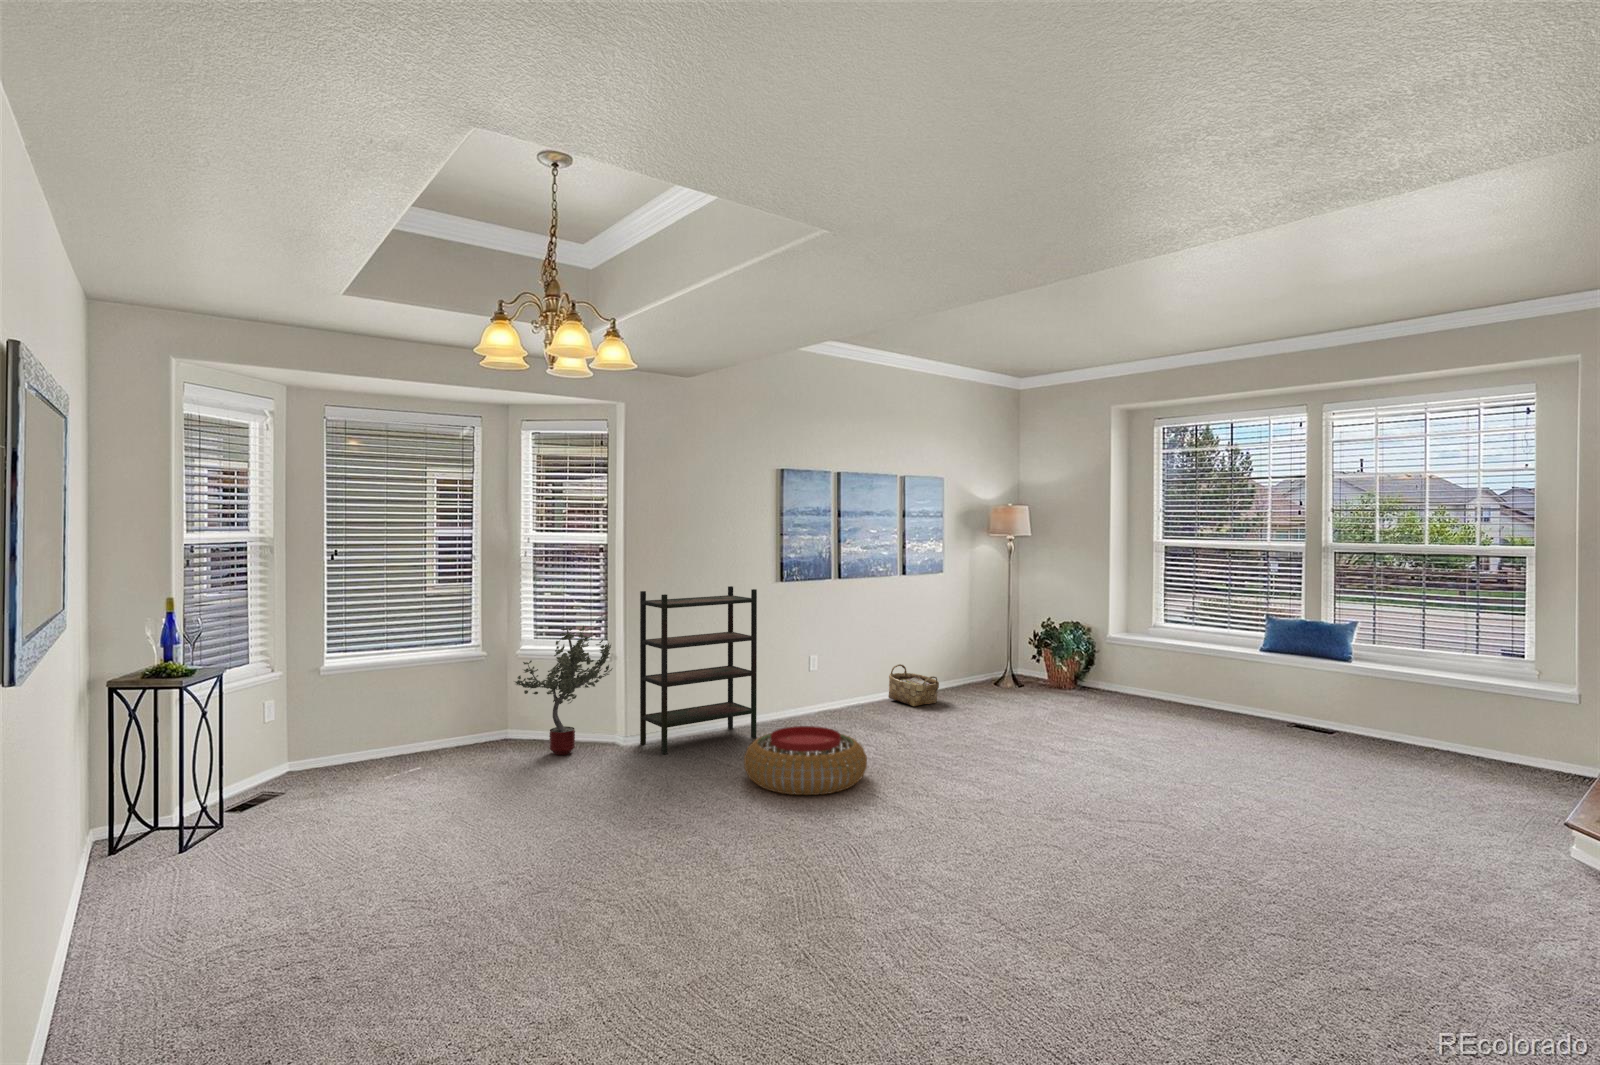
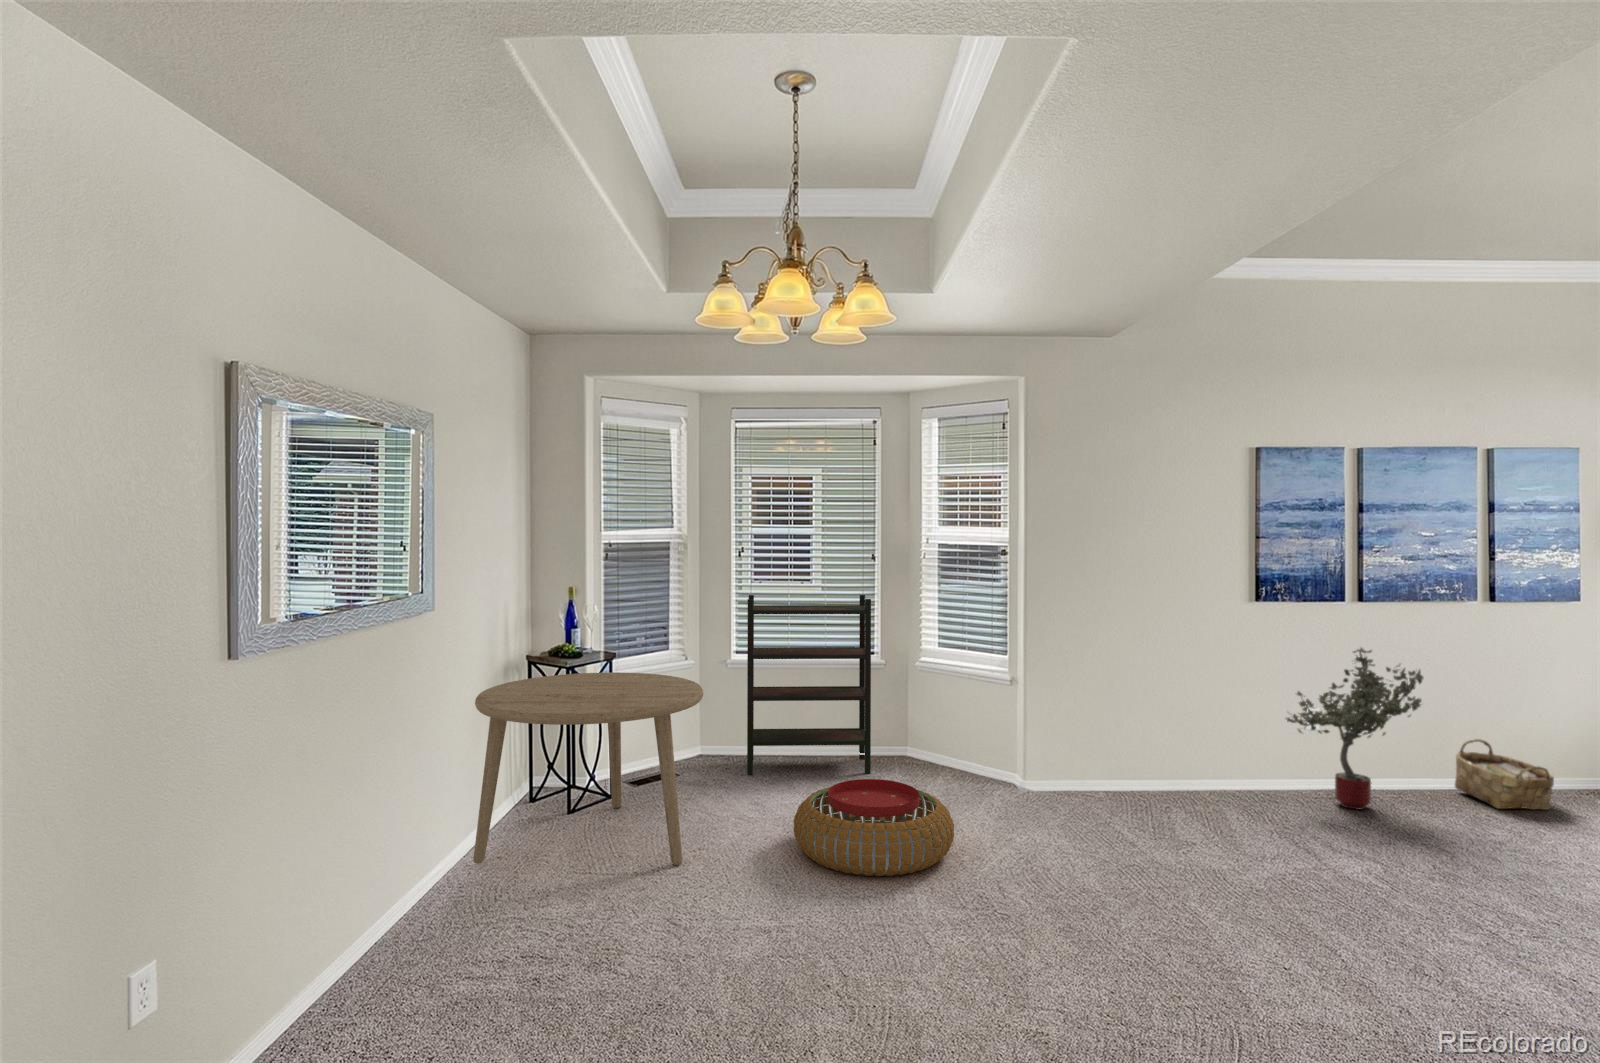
bookshelf: present [640,586,757,754] -> present [747,595,871,775]
potted tree: present [515,626,613,755] -> present [1286,648,1424,809]
dining table: none [88,685,371,919] -> present [473,672,703,865]
pouf: present [744,726,867,795] -> present [794,779,954,876]

